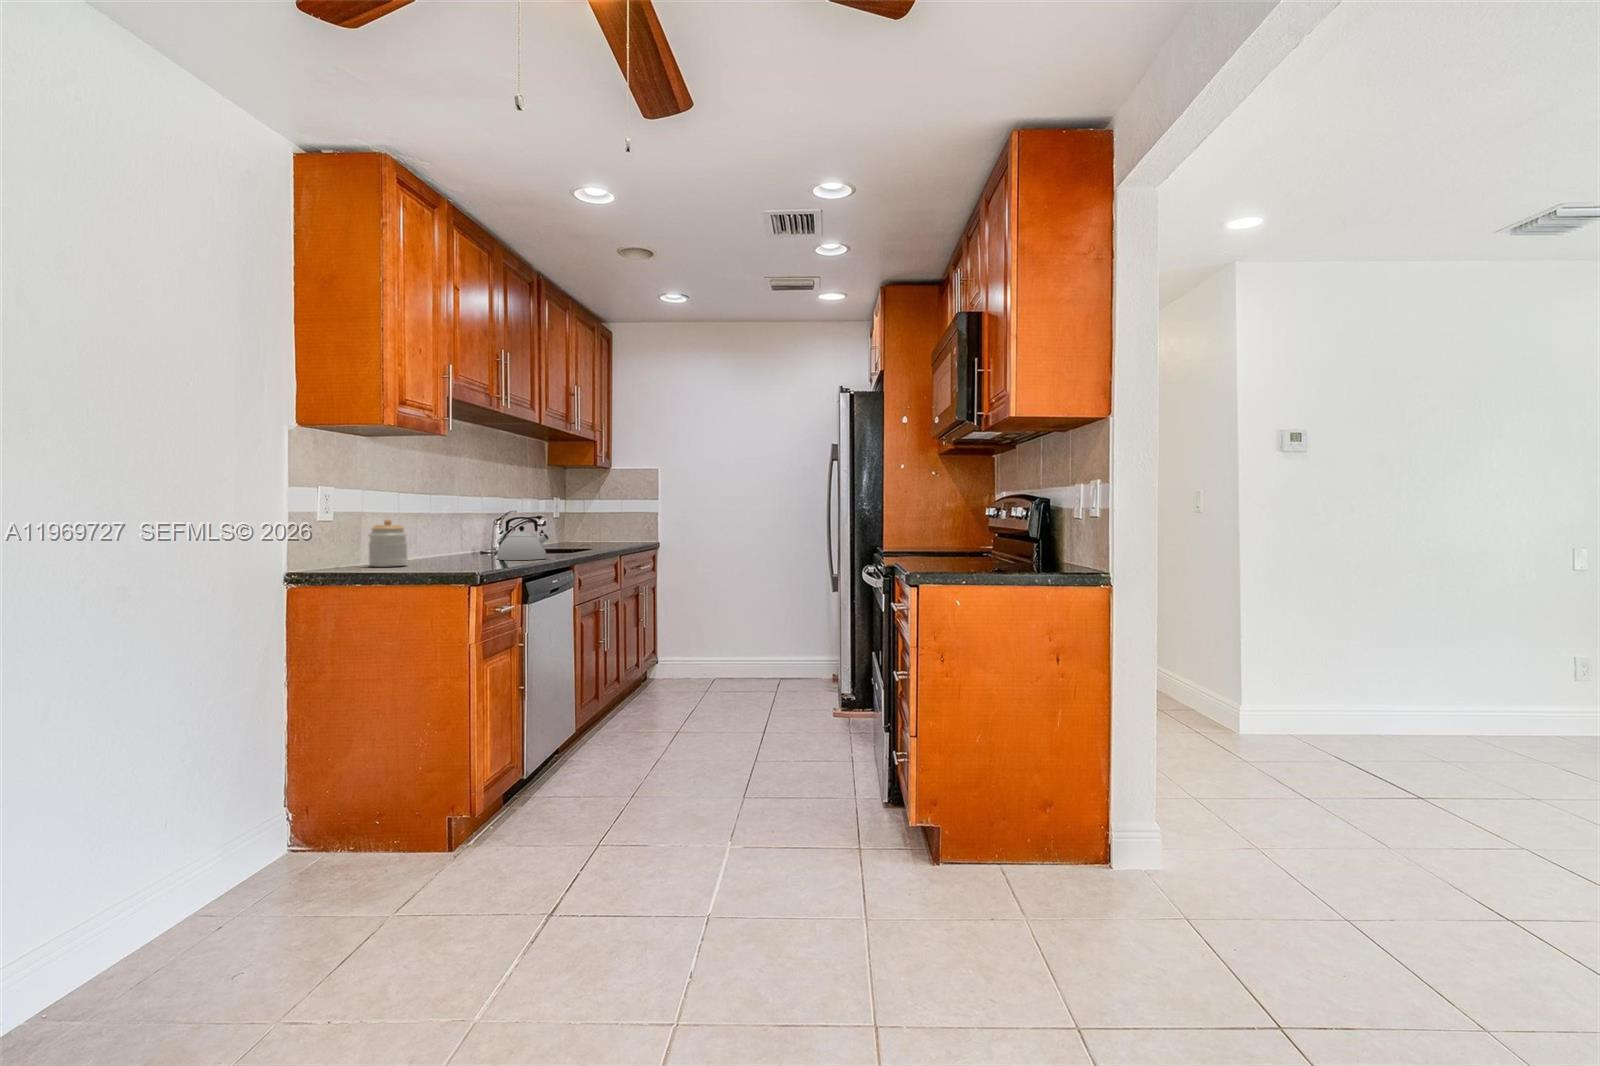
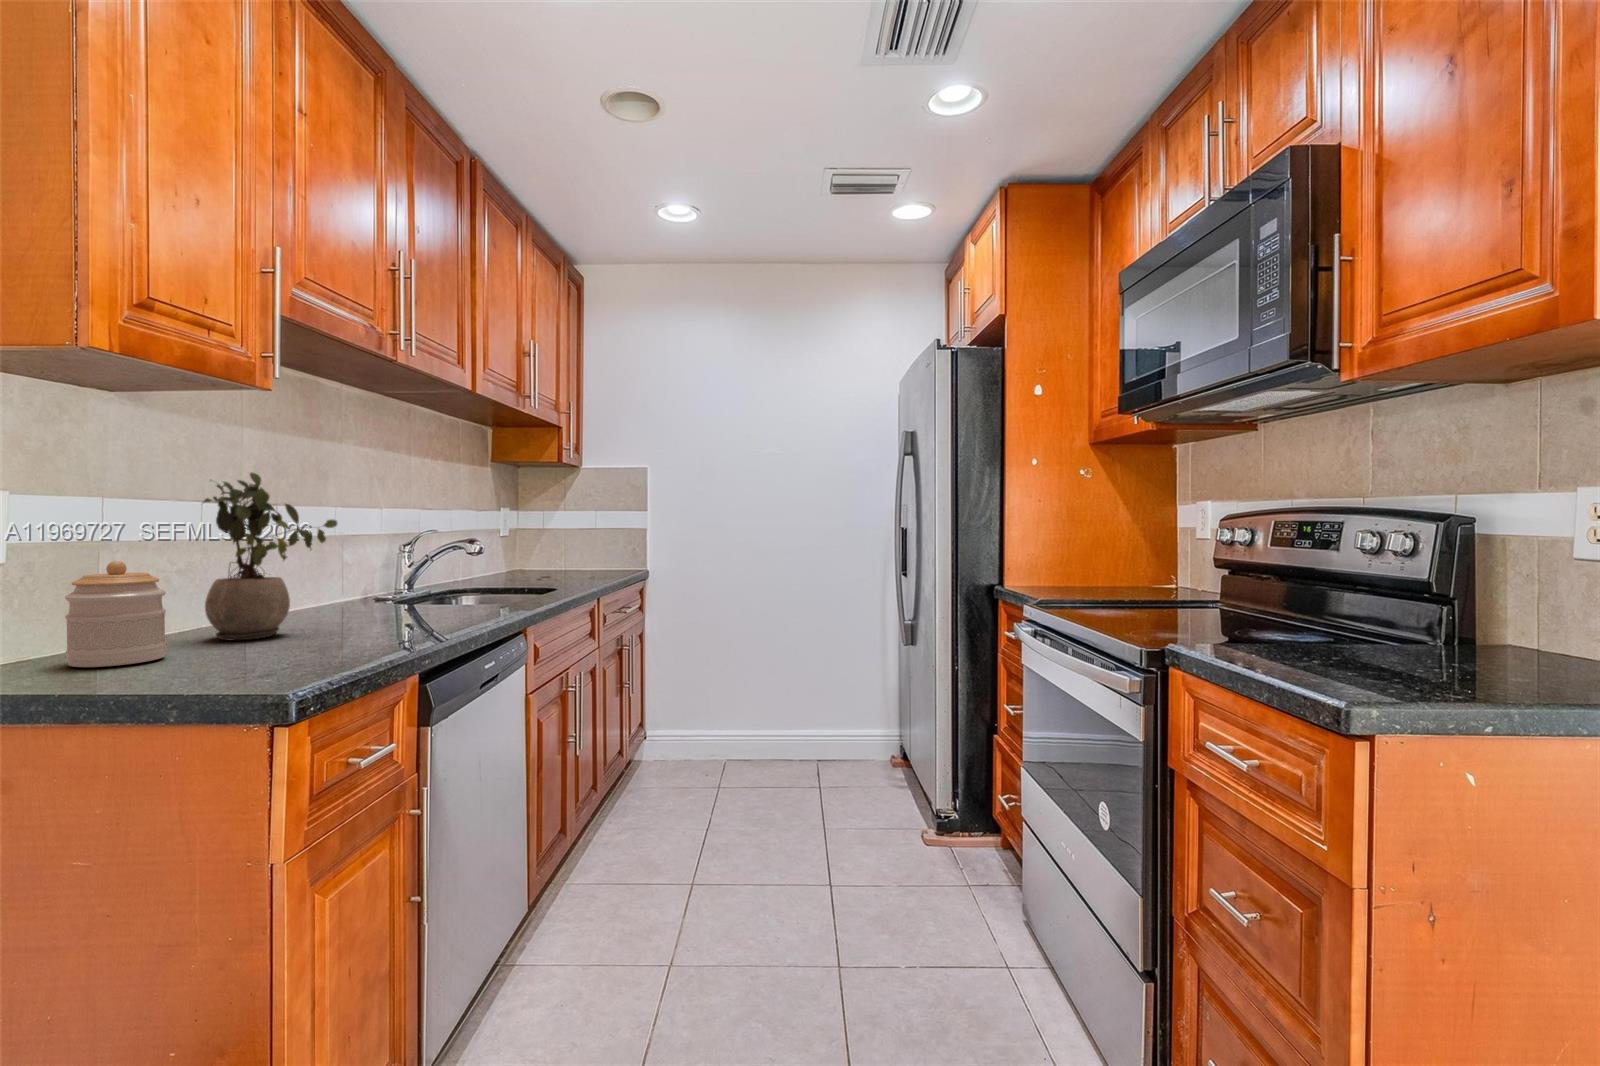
potted plant: none [415,477,477,562] -> present [204,472,337,640]
kettle: present [497,517,549,560] -> none [381,547,479,627]

